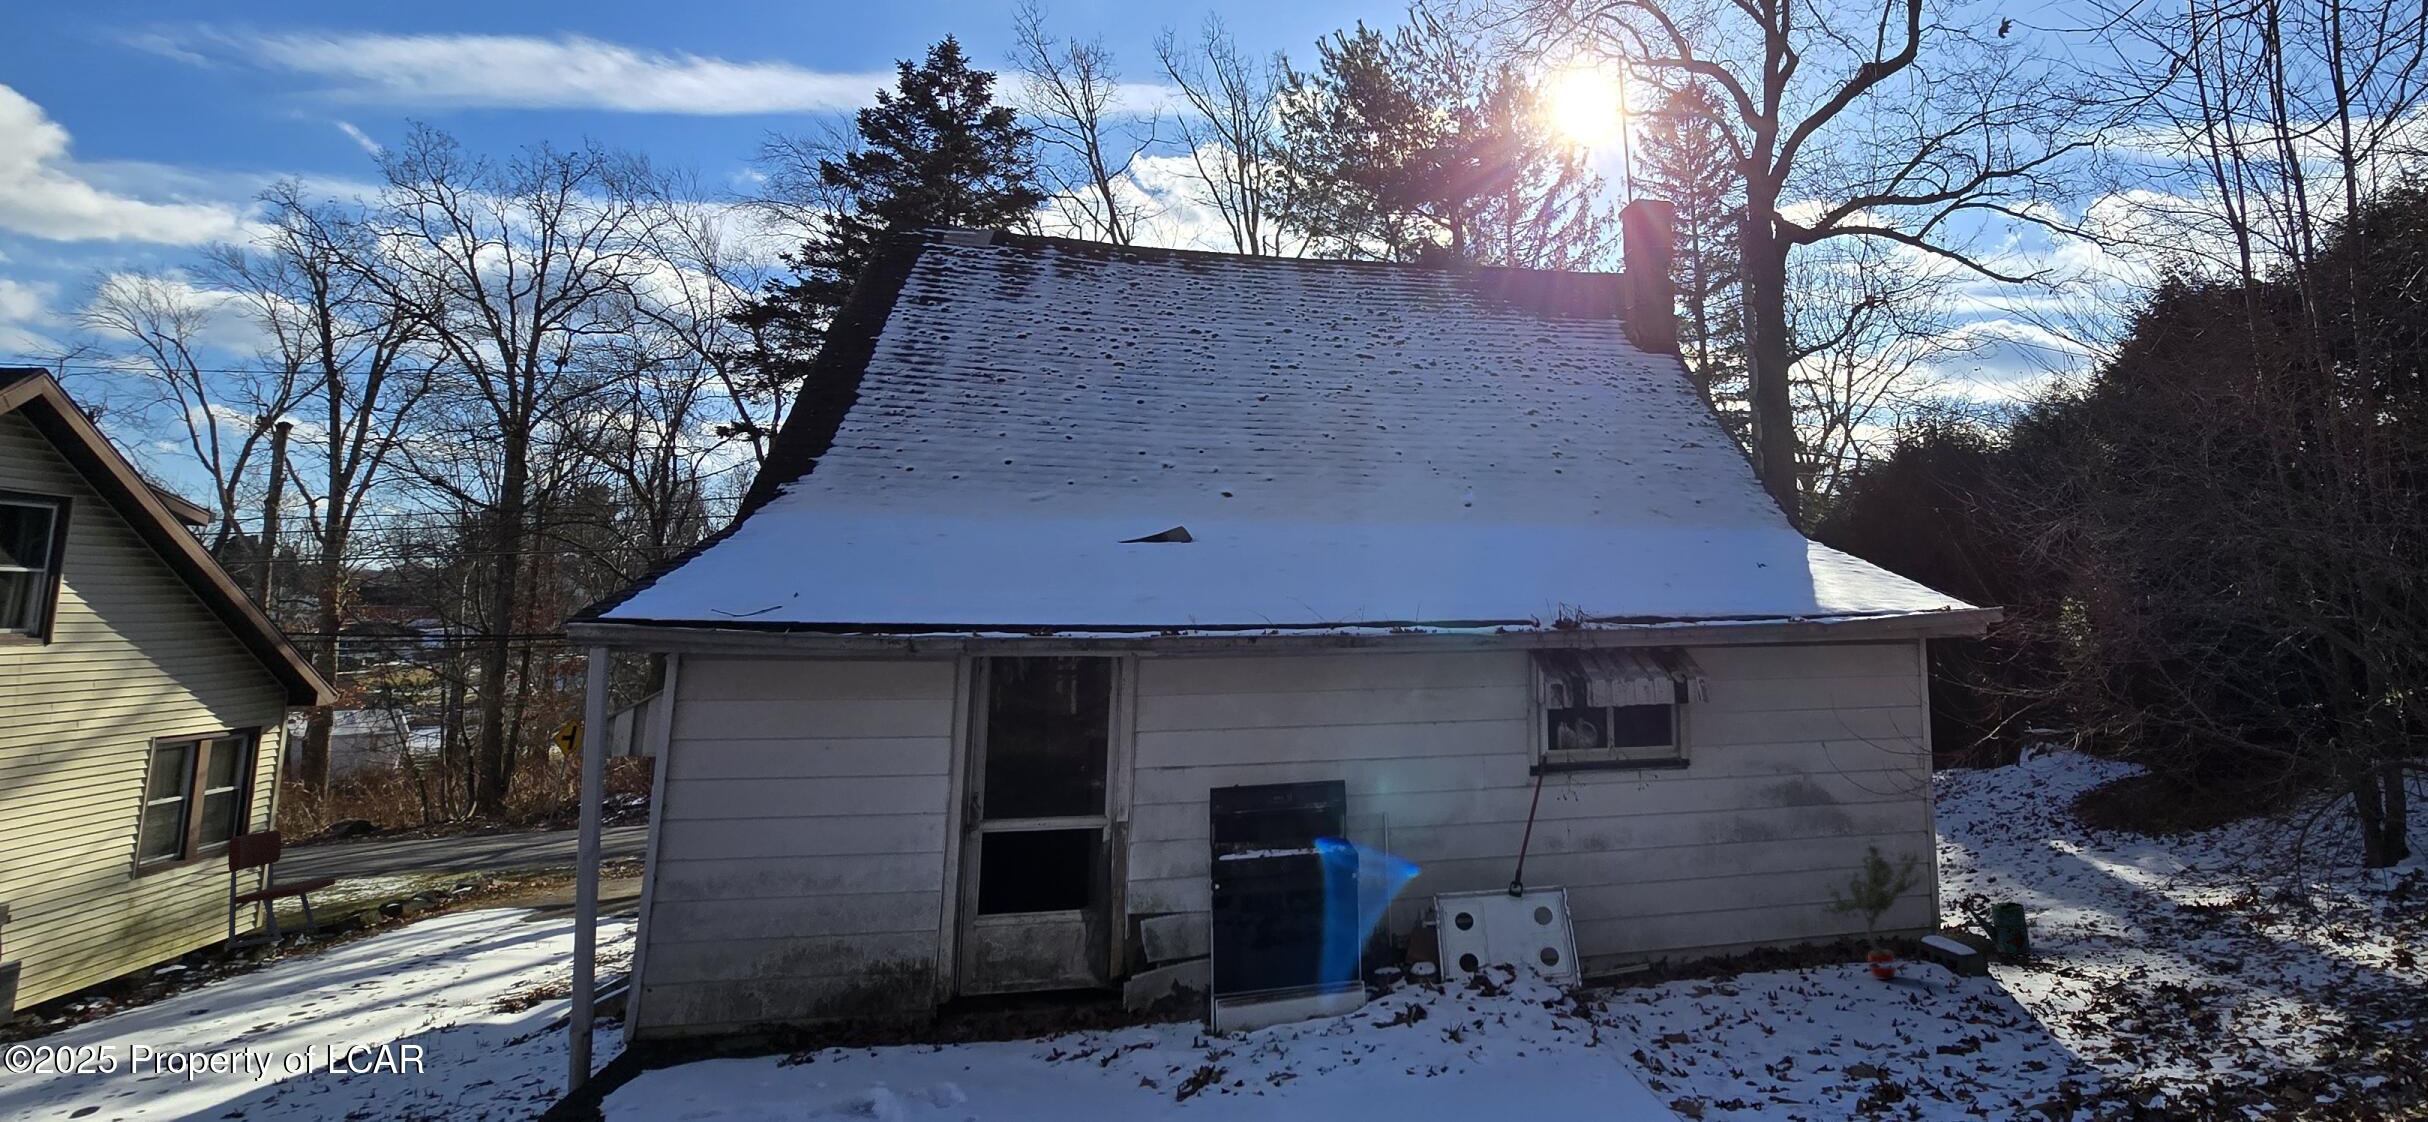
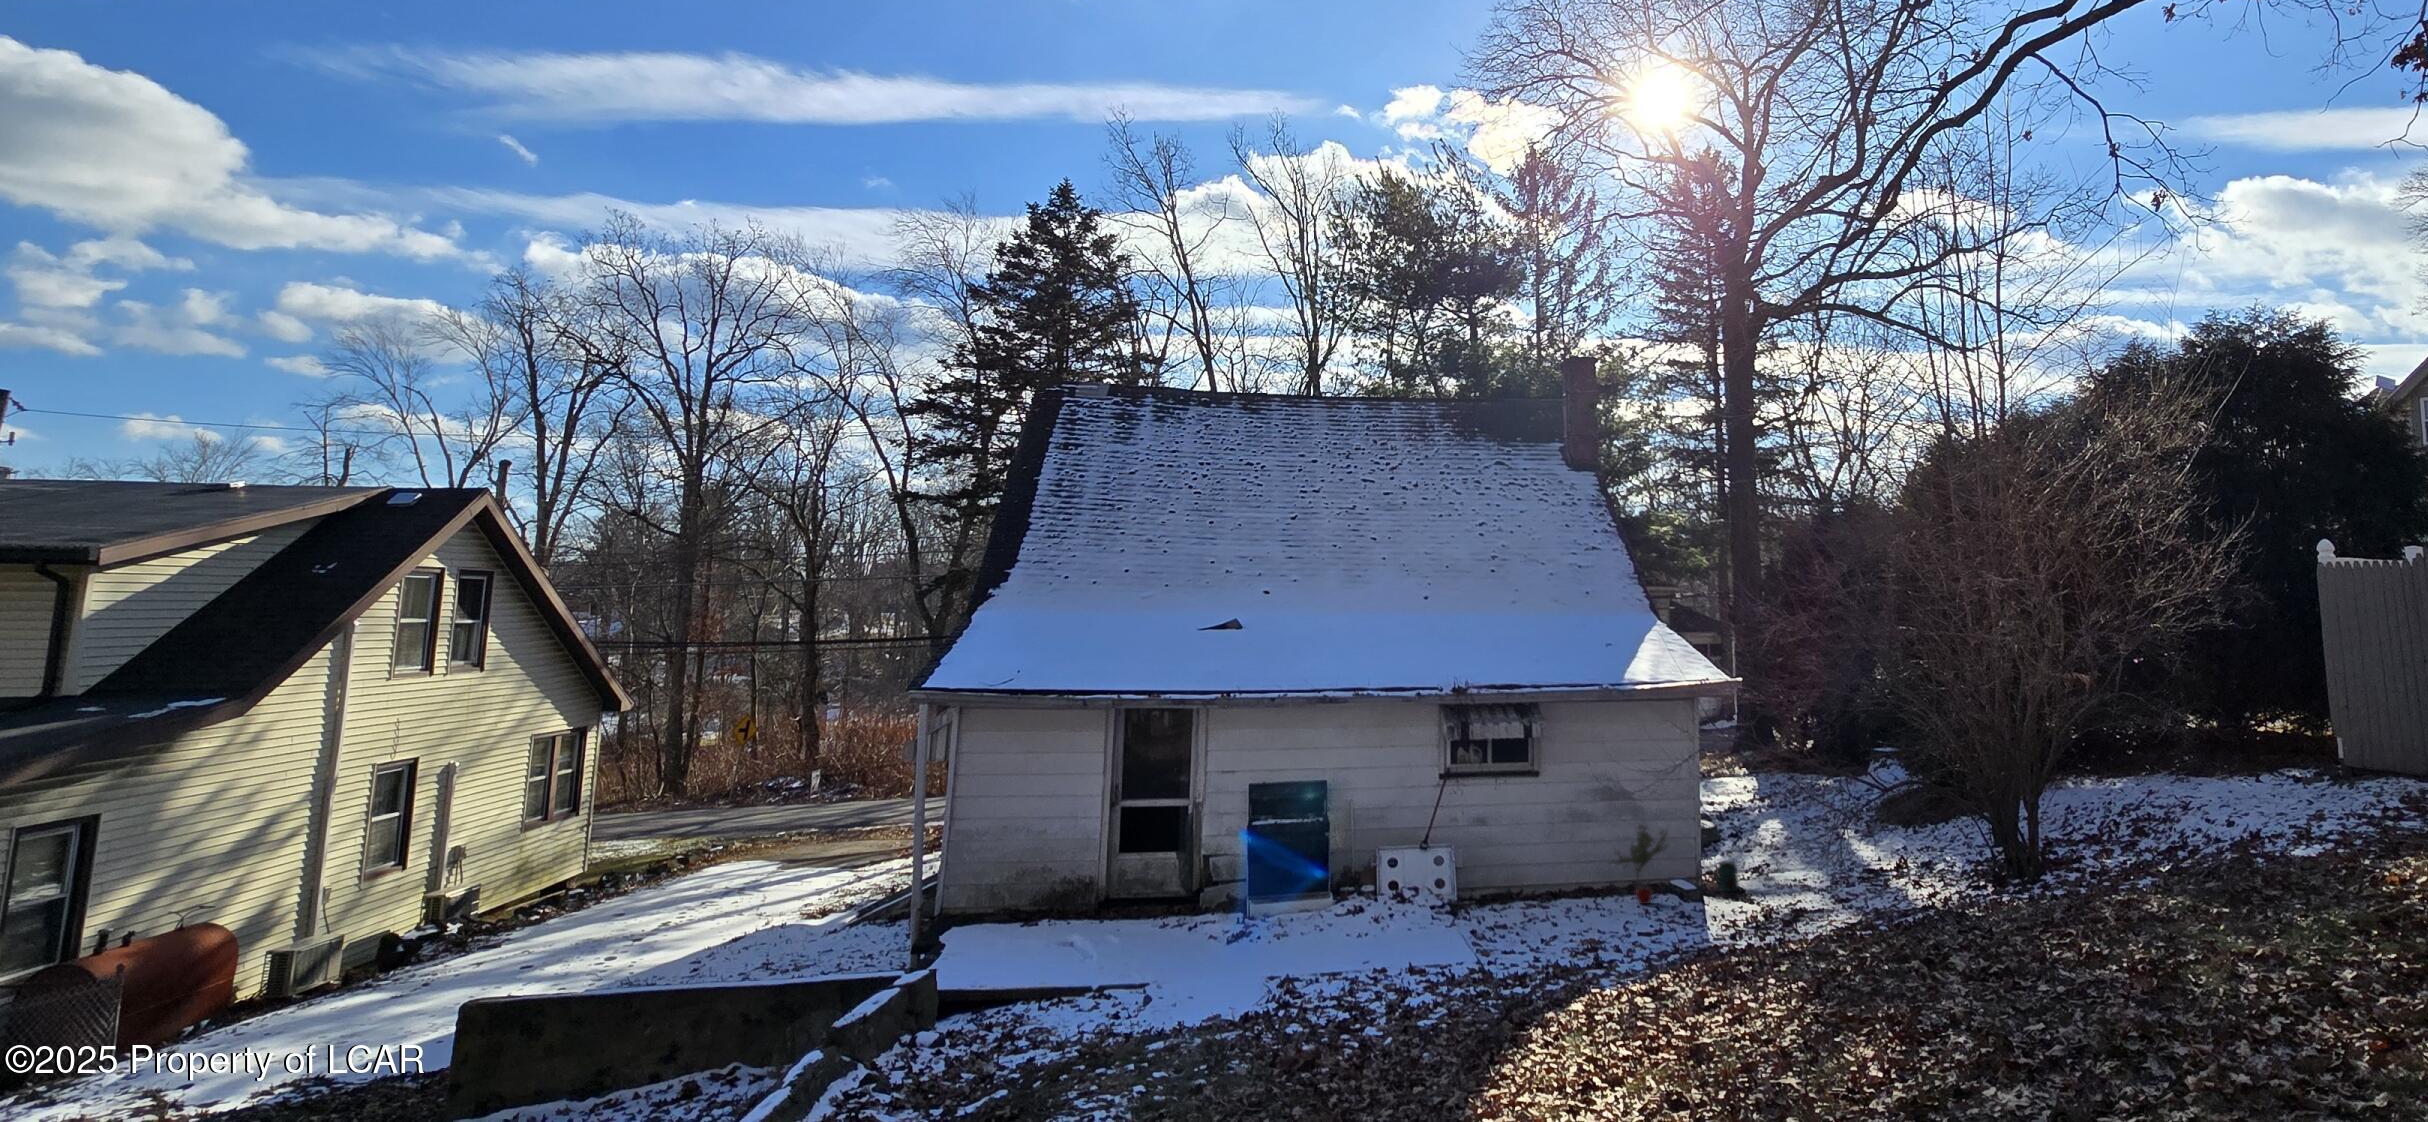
bench: present [226,830,335,949] -> none [571,802,634,883]

